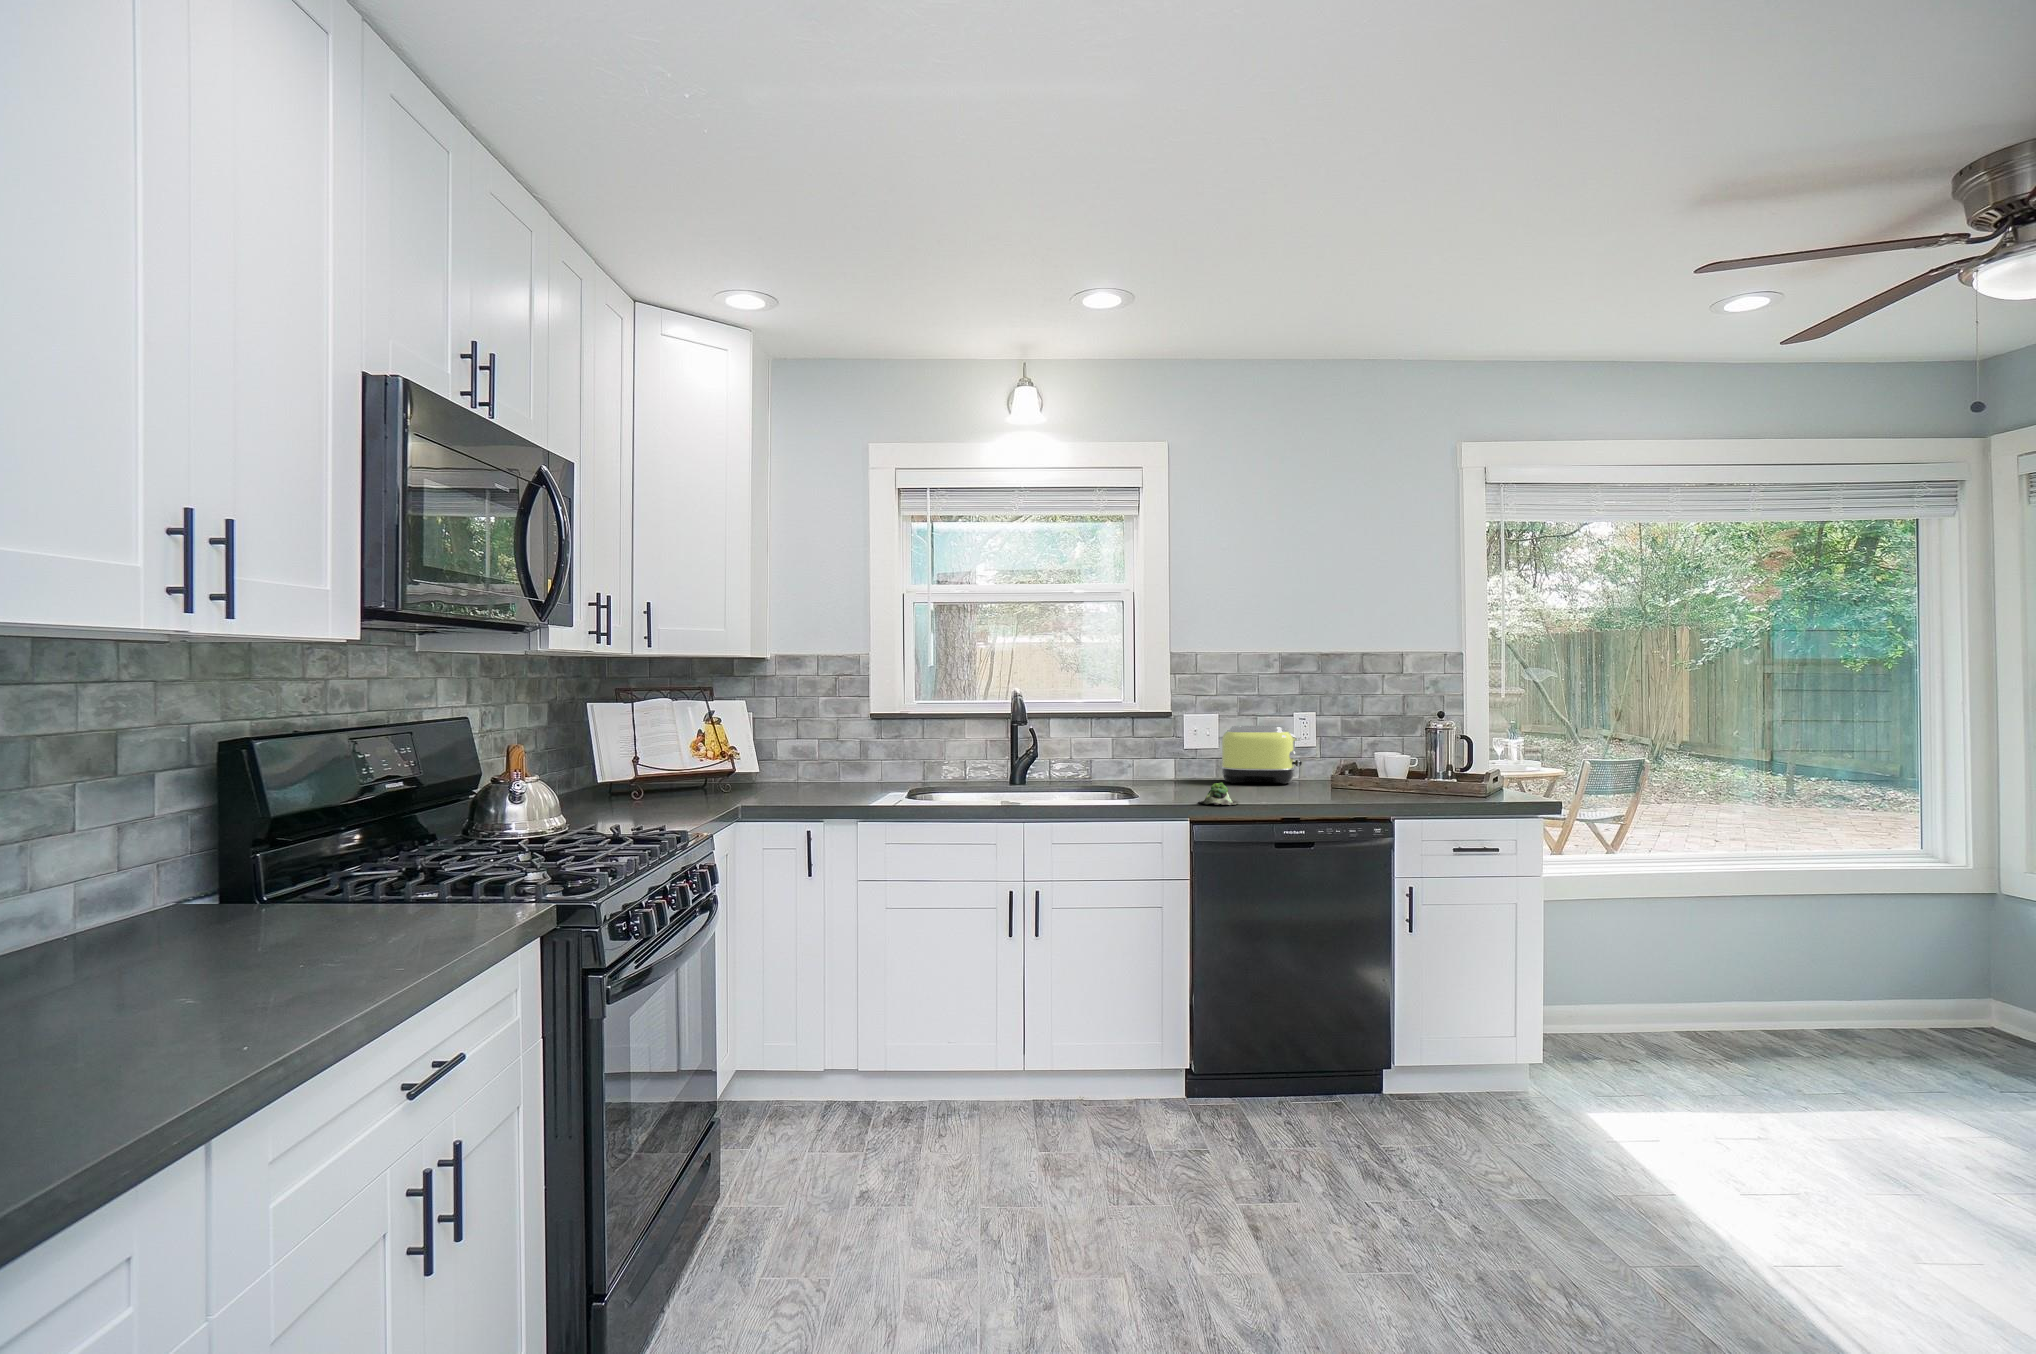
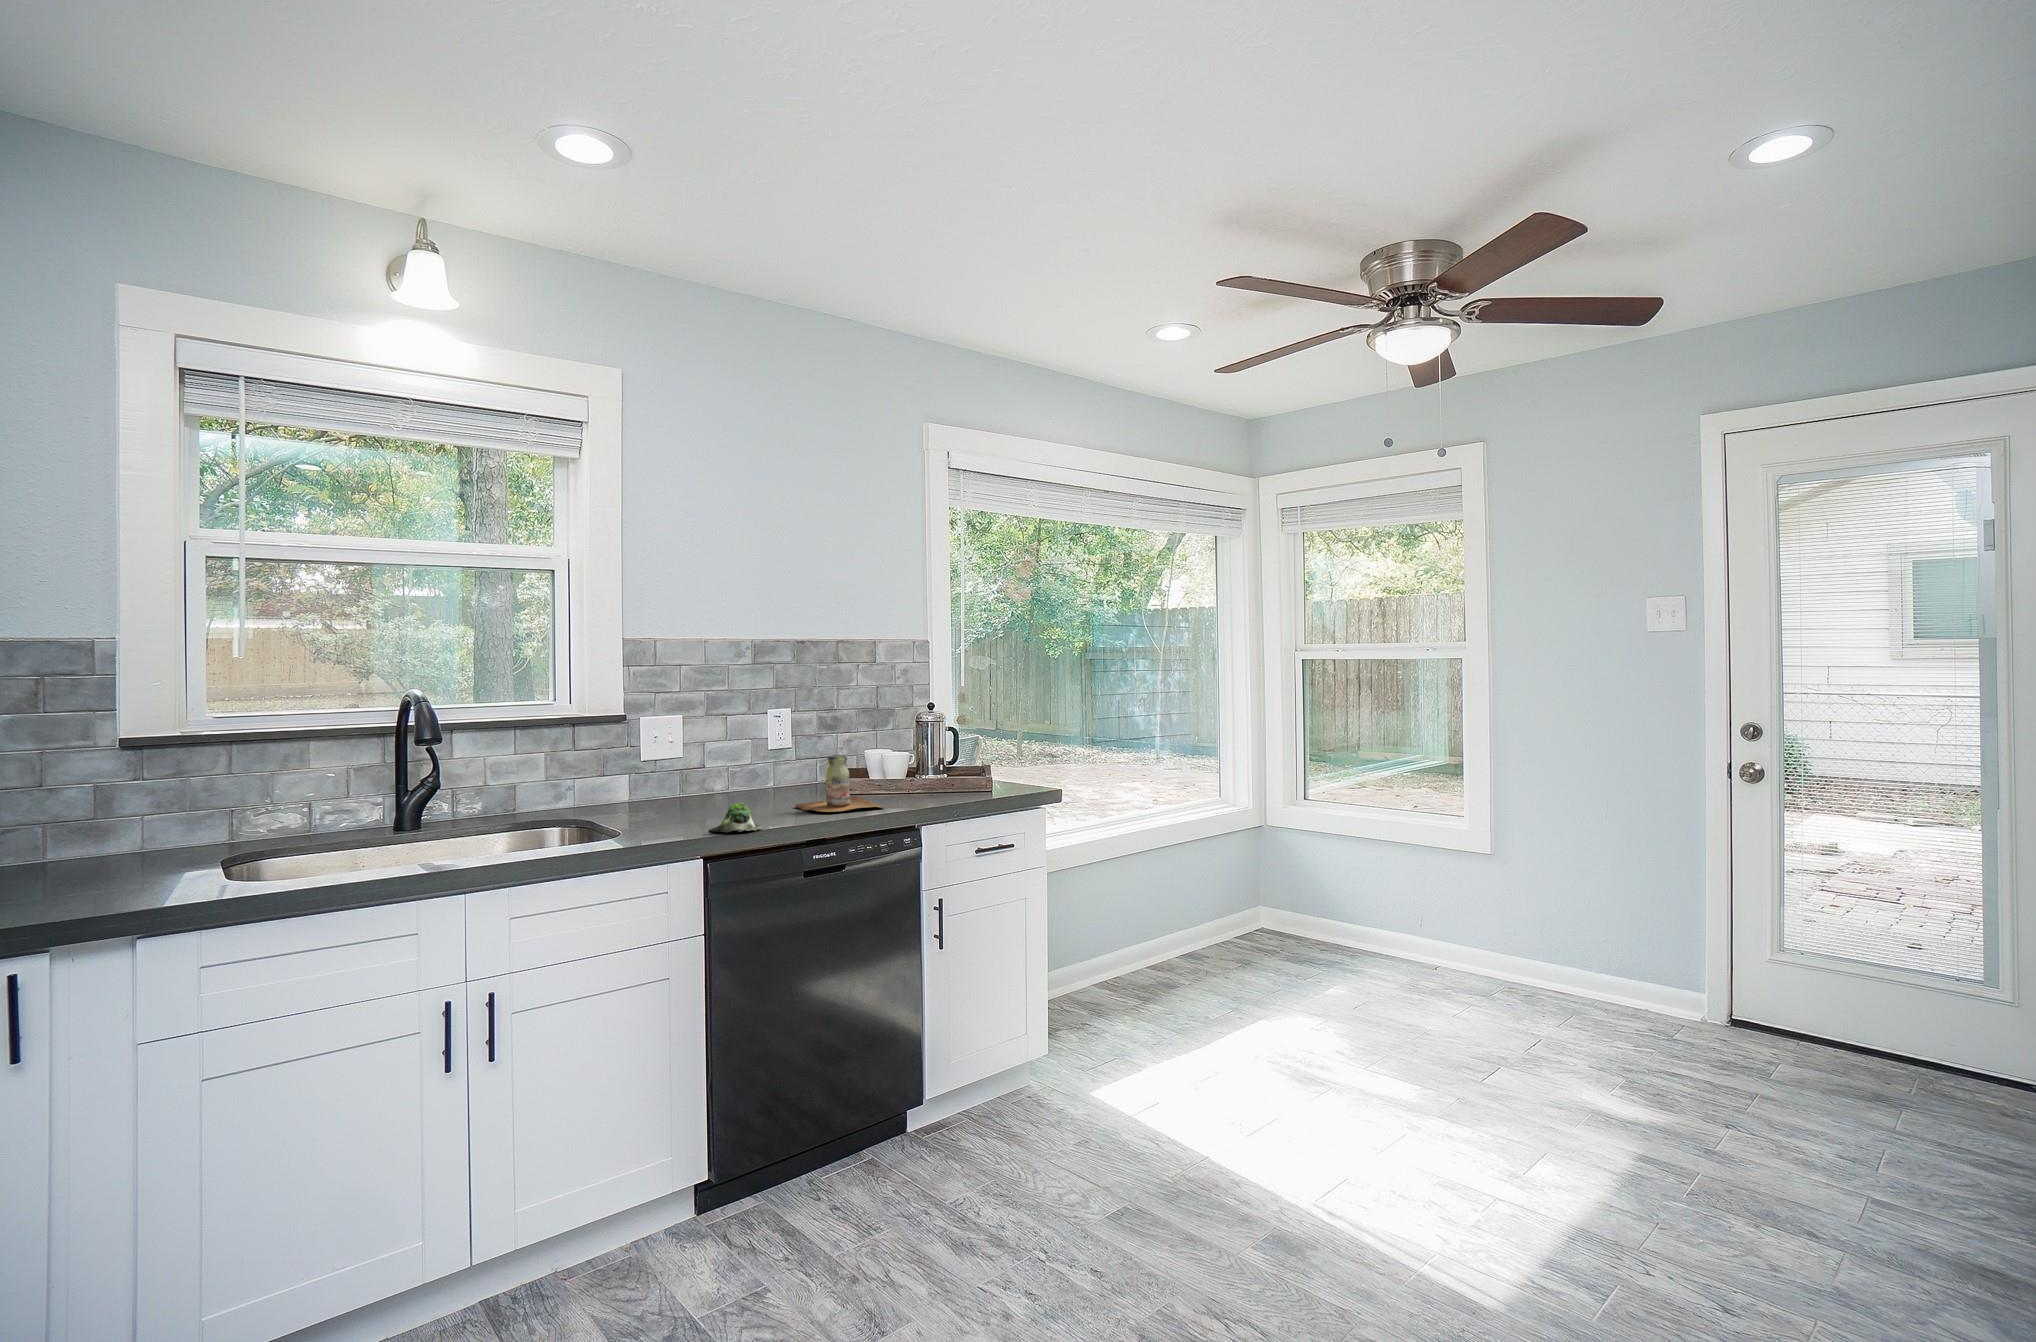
toaster: present [1221,726,1302,784] -> none [687,726,788,800]
bottle: none [1289,752,1362,800] -> present [795,755,884,812]

